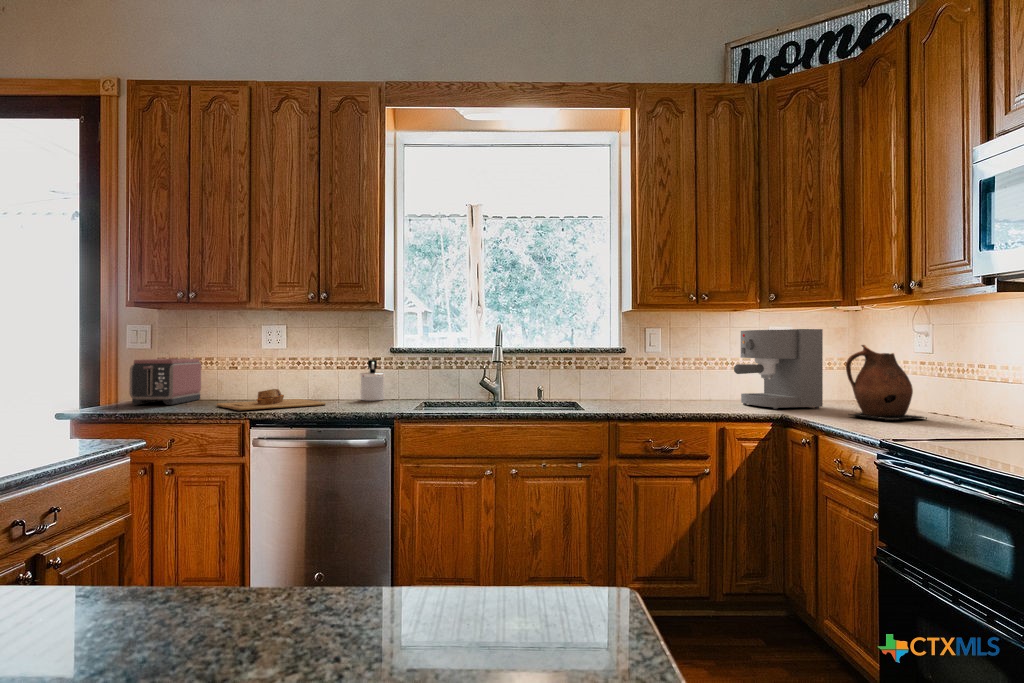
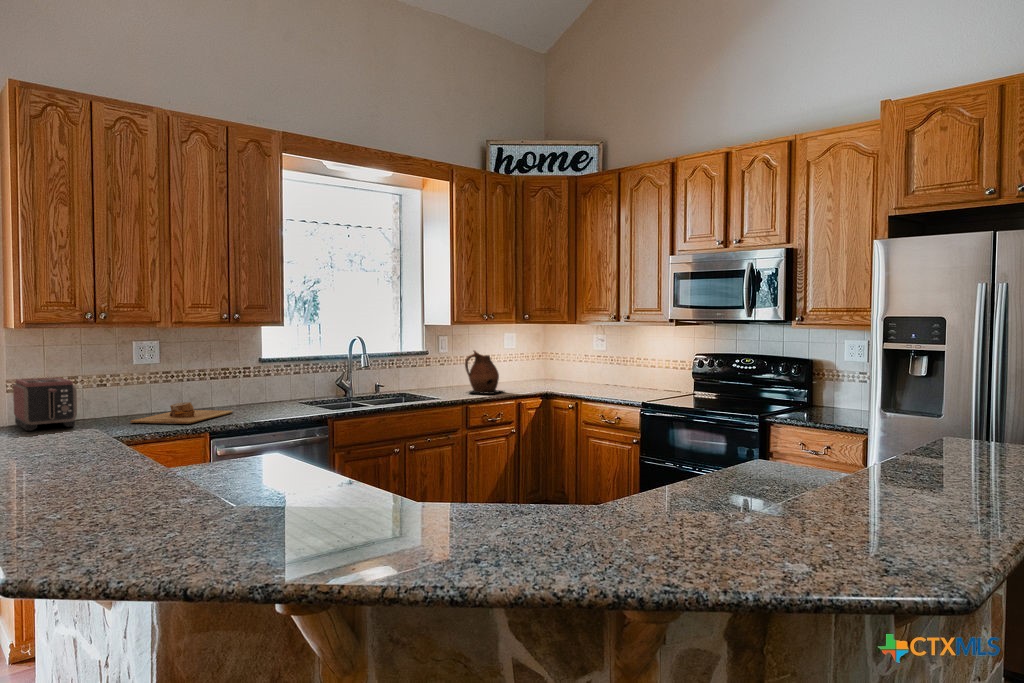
coffee maker: present [734,329,823,409] -> none [508,338,556,390]
ceramic pitcher: present [846,345,927,420] -> present [465,351,502,394]
soap dispenser: present [360,359,385,401] -> none [233,369,259,406]

